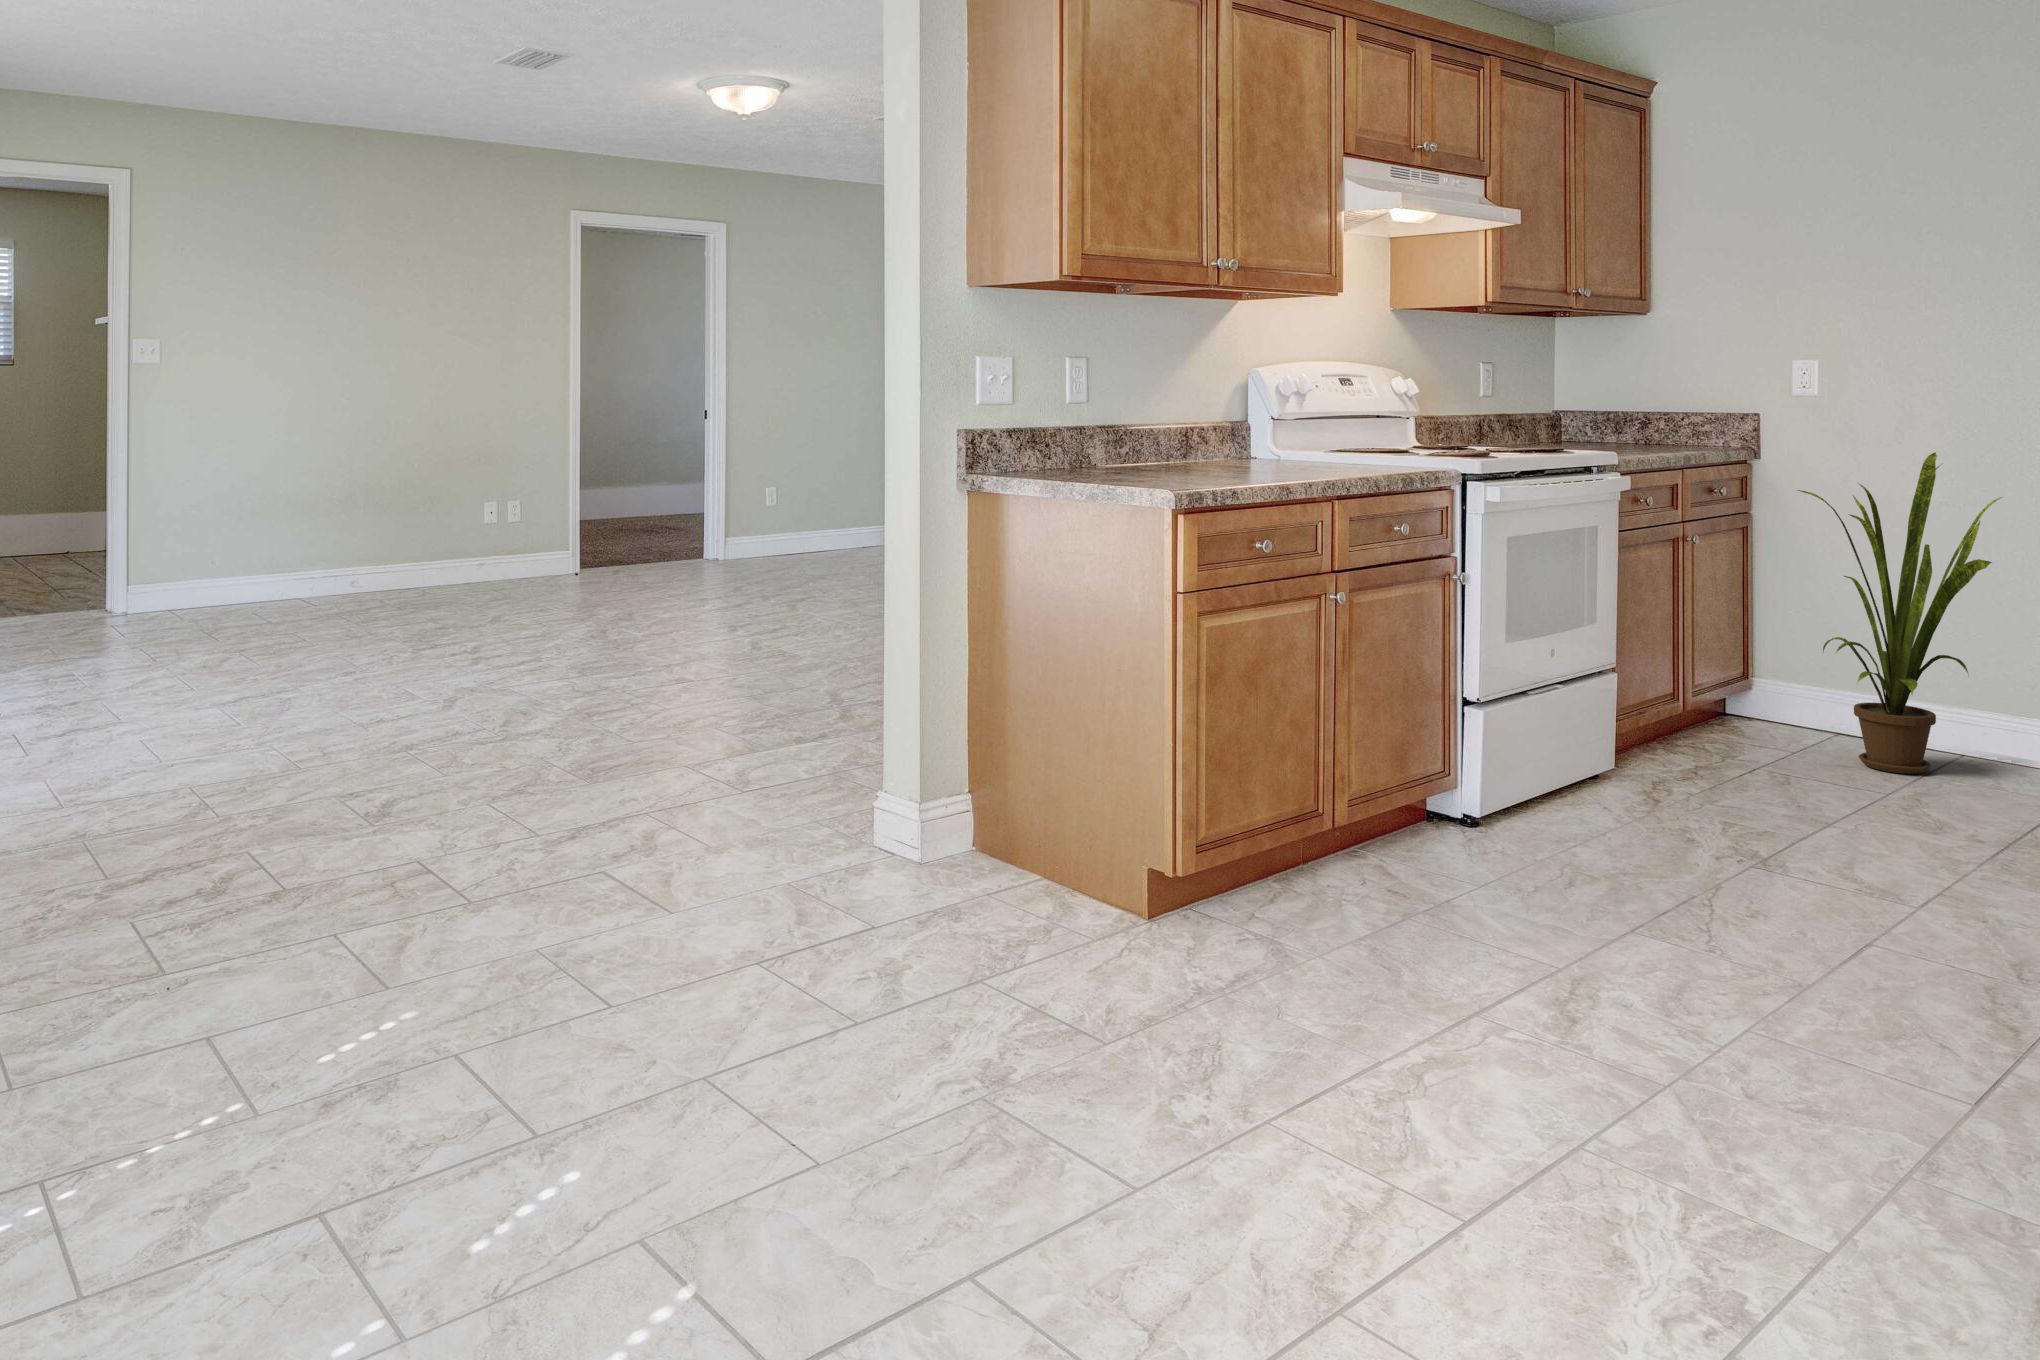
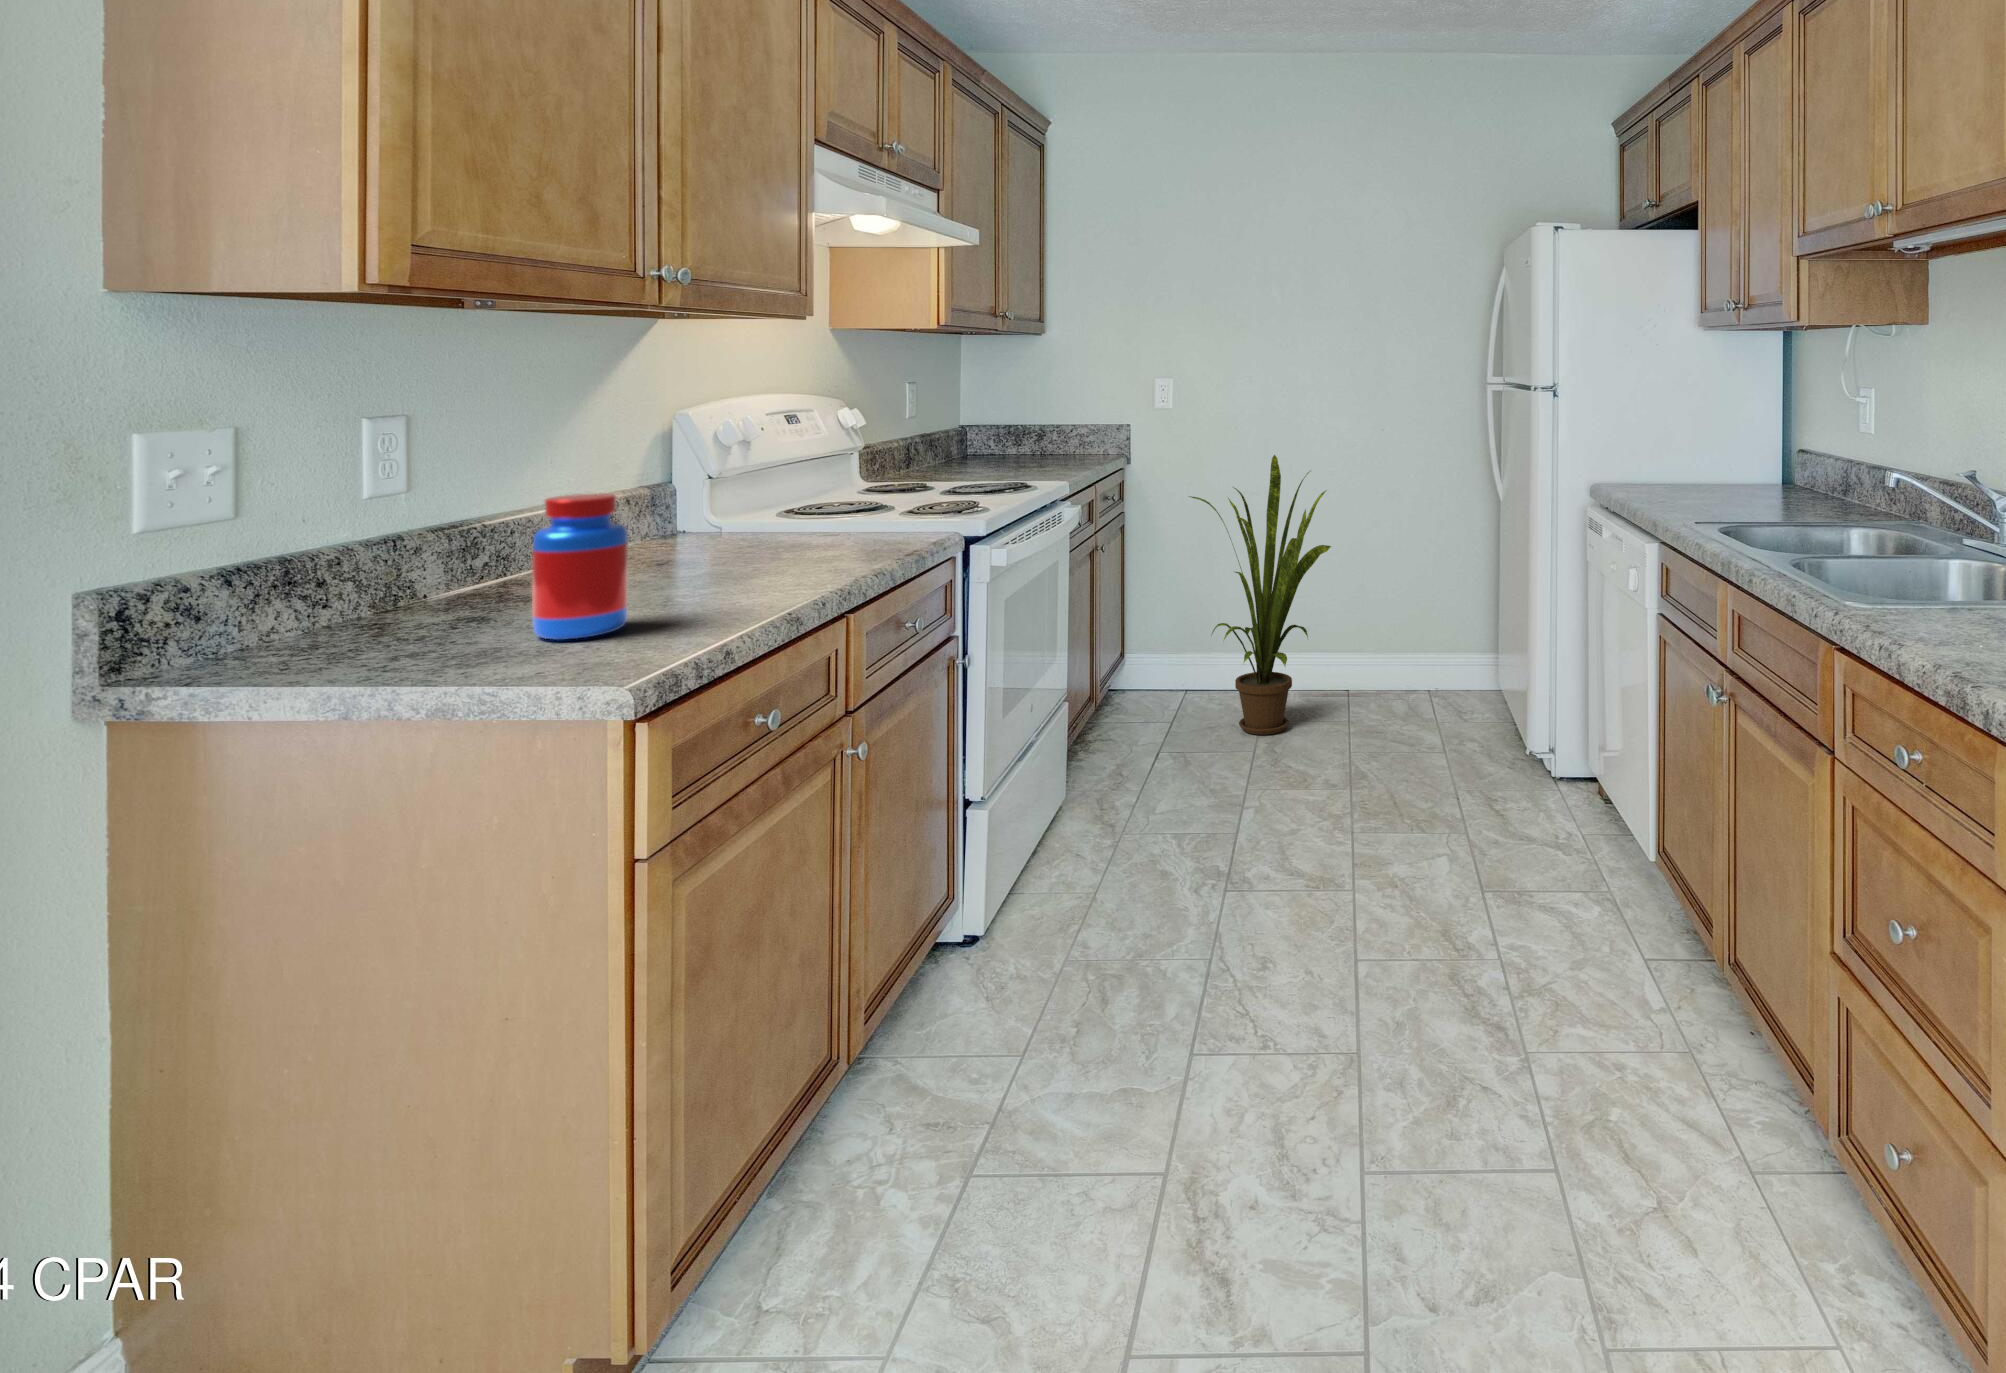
jar: none [1138,400,1187,482] -> present [532,494,628,640]

